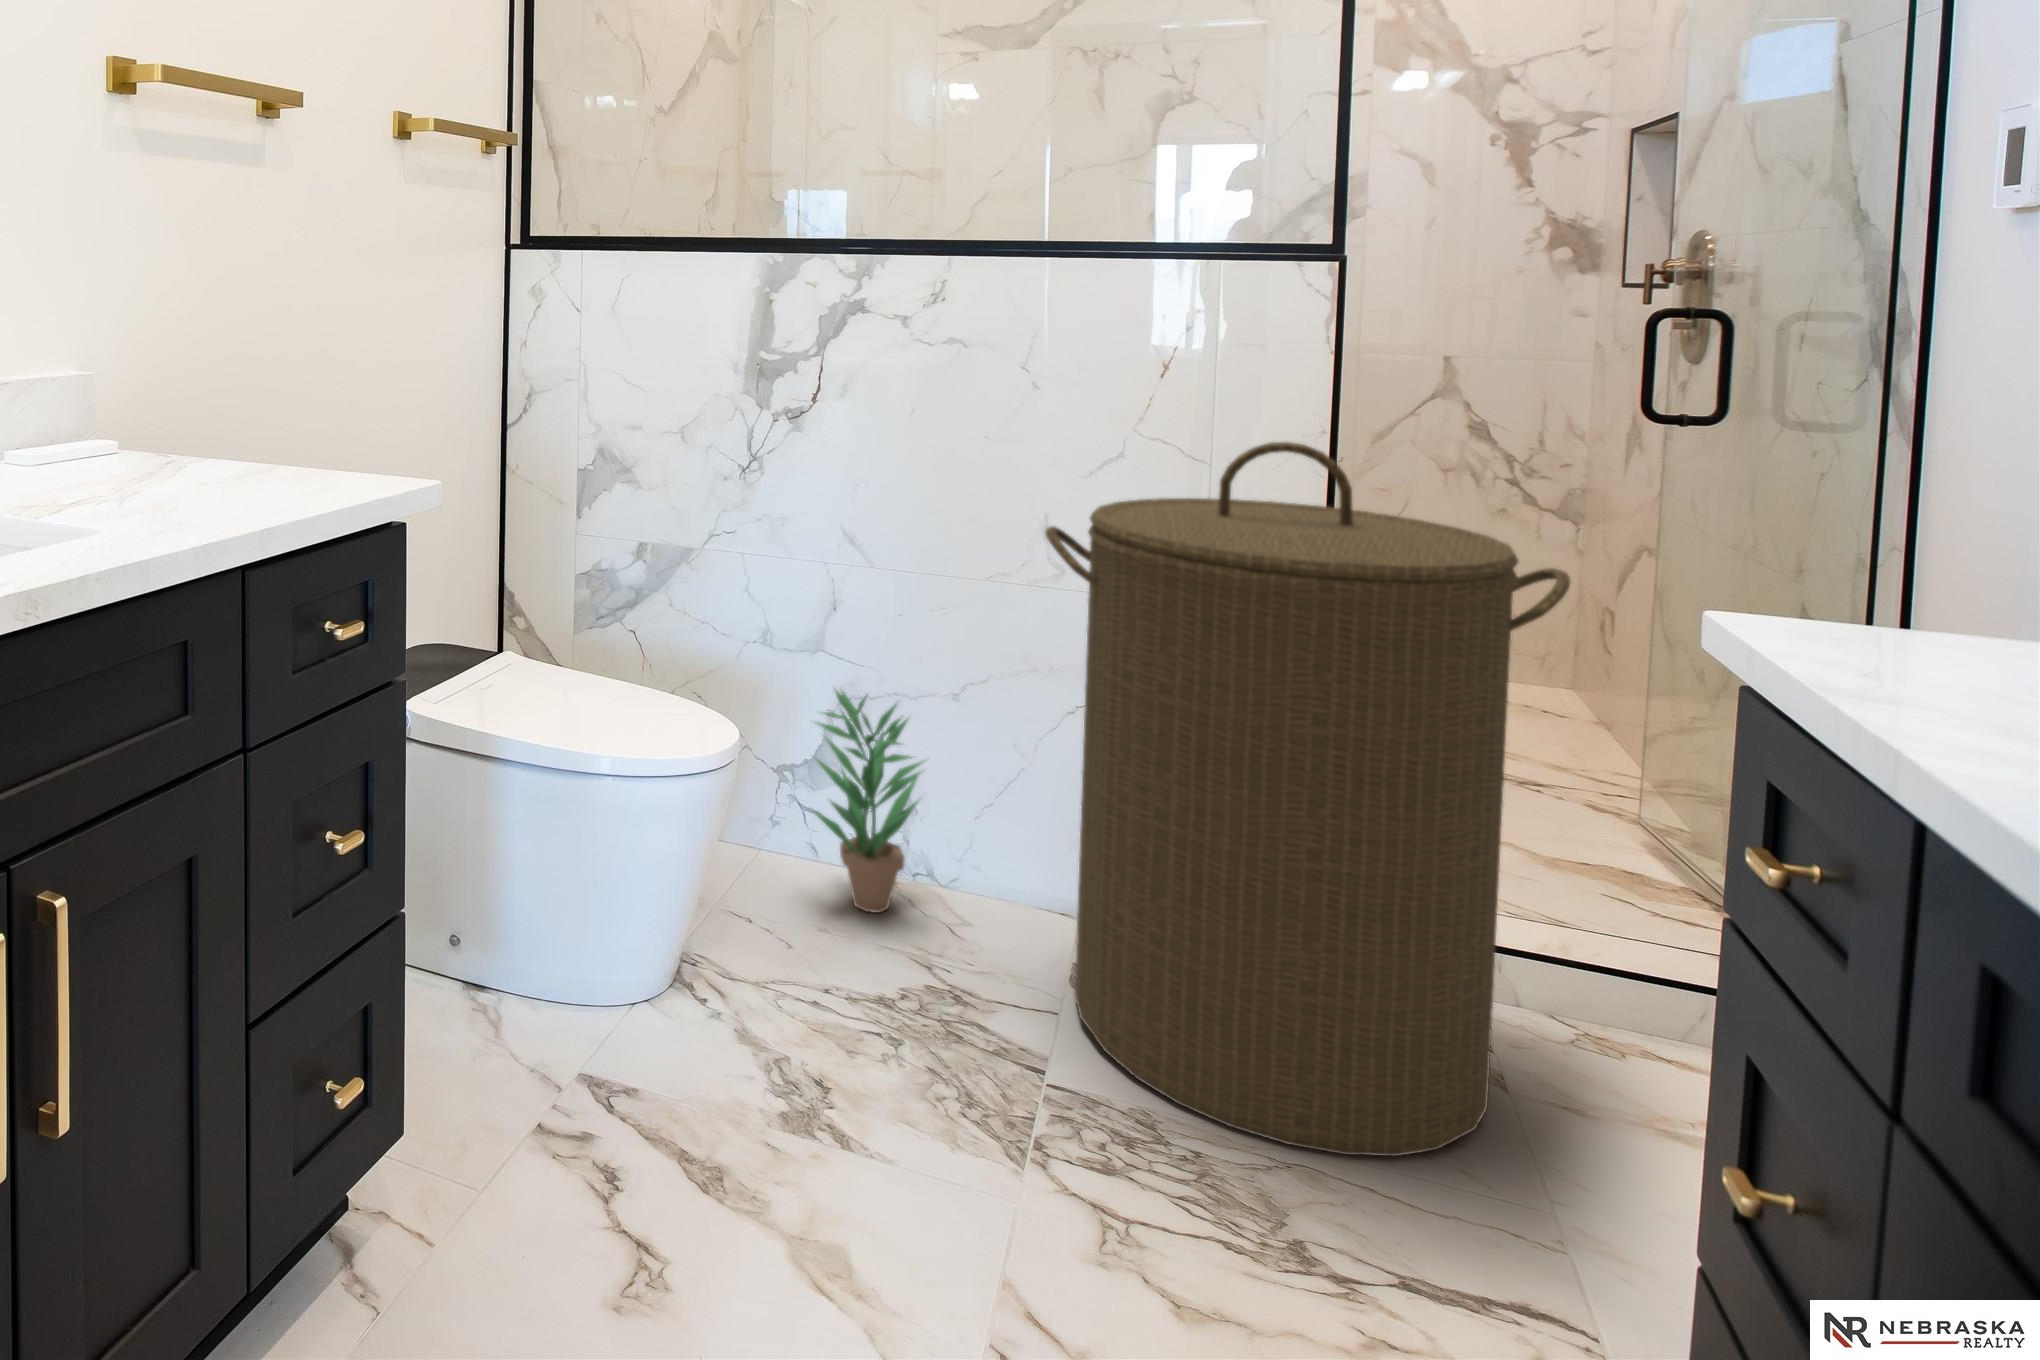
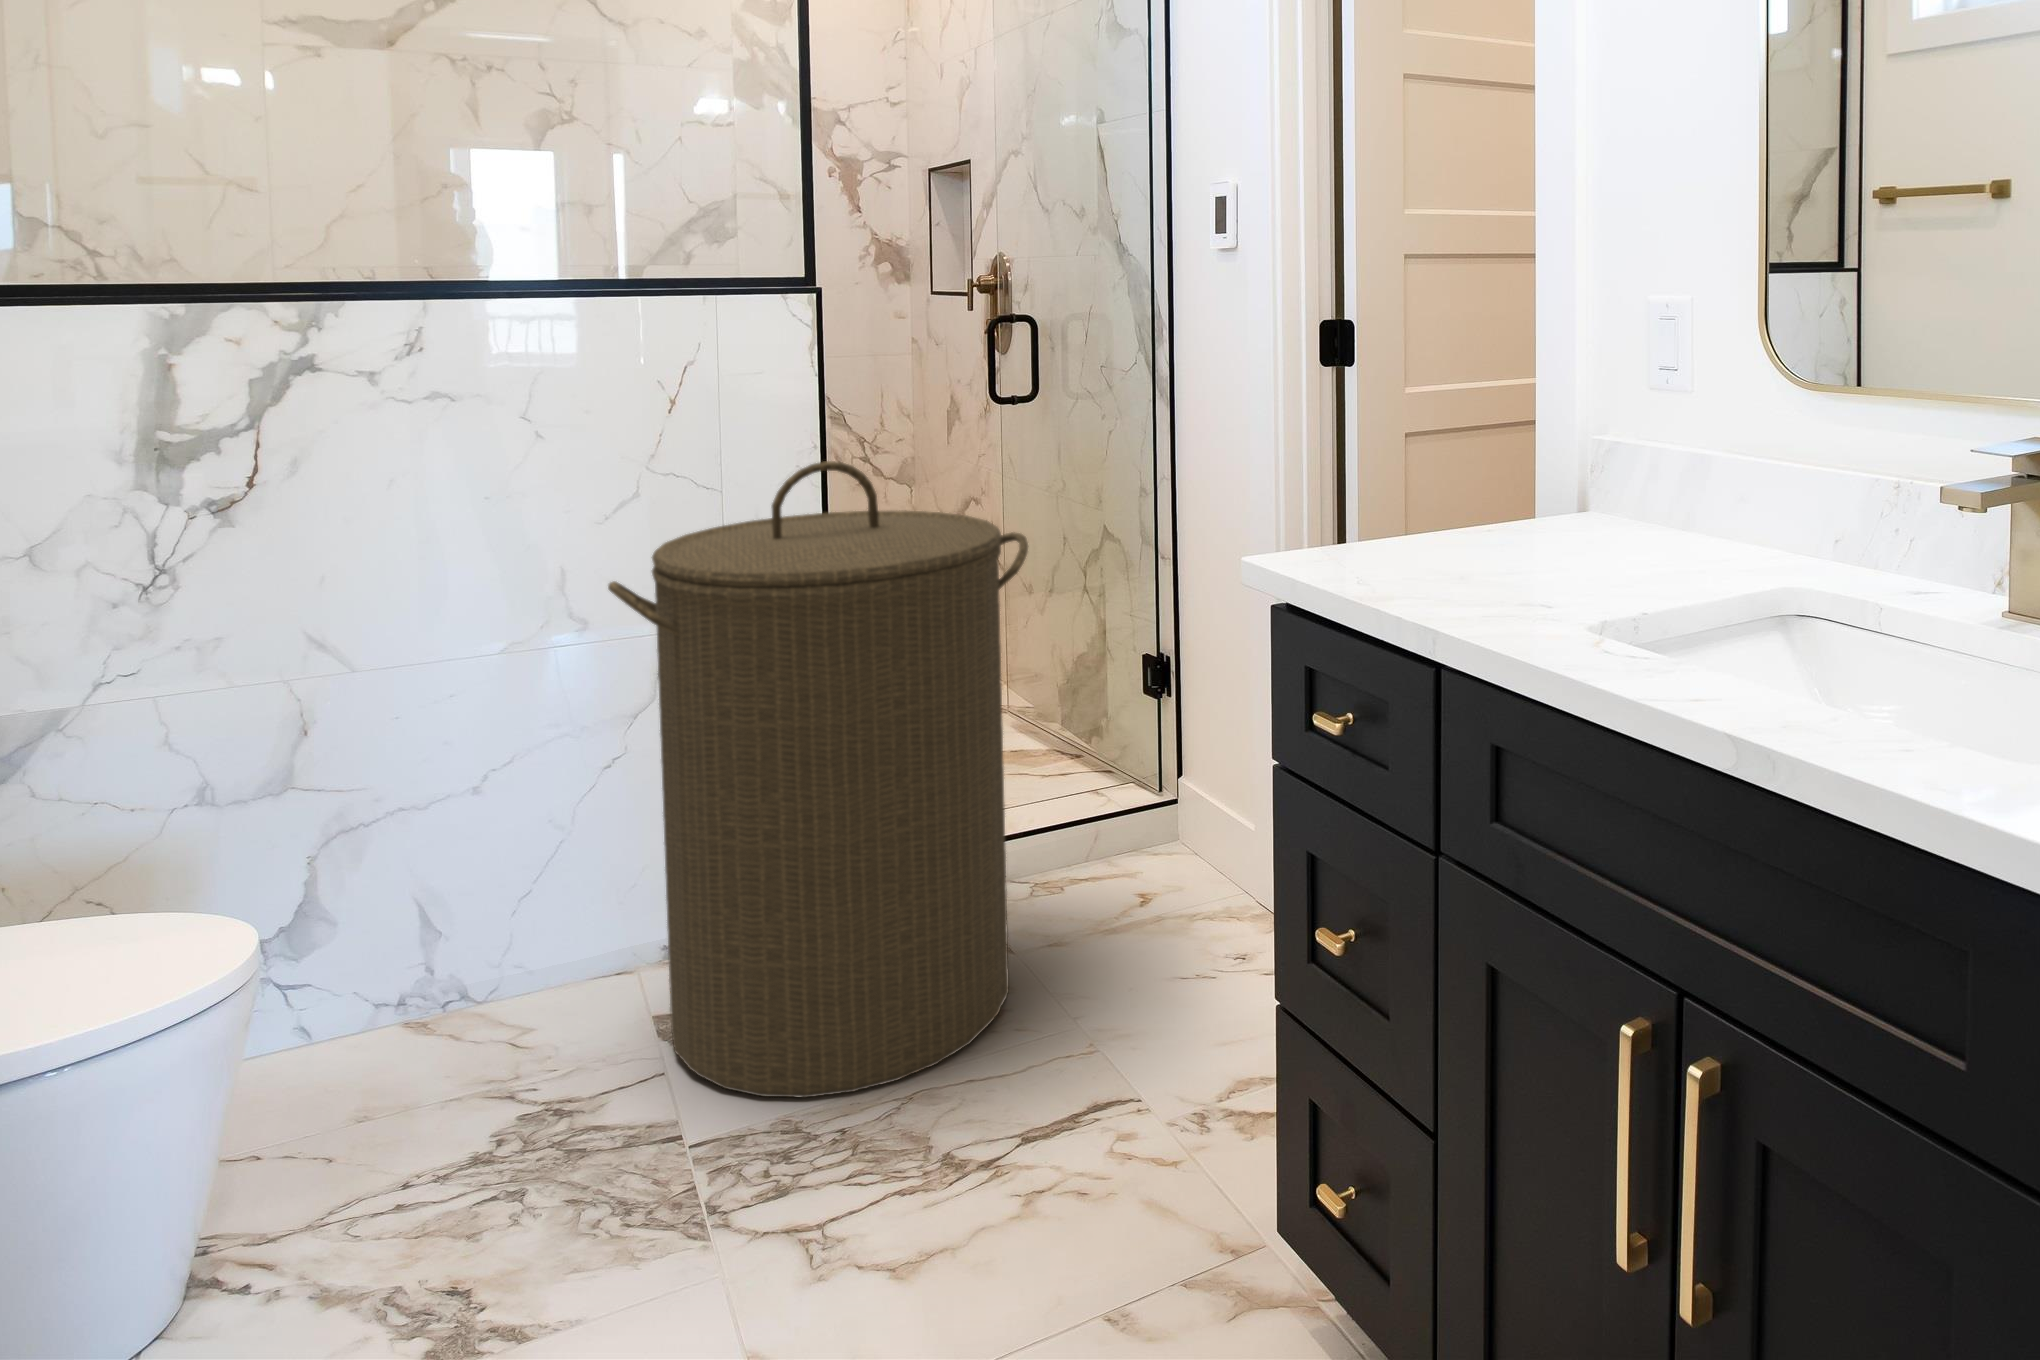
potted plant: present [814,691,923,913] -> none [306,817,473,1084]

